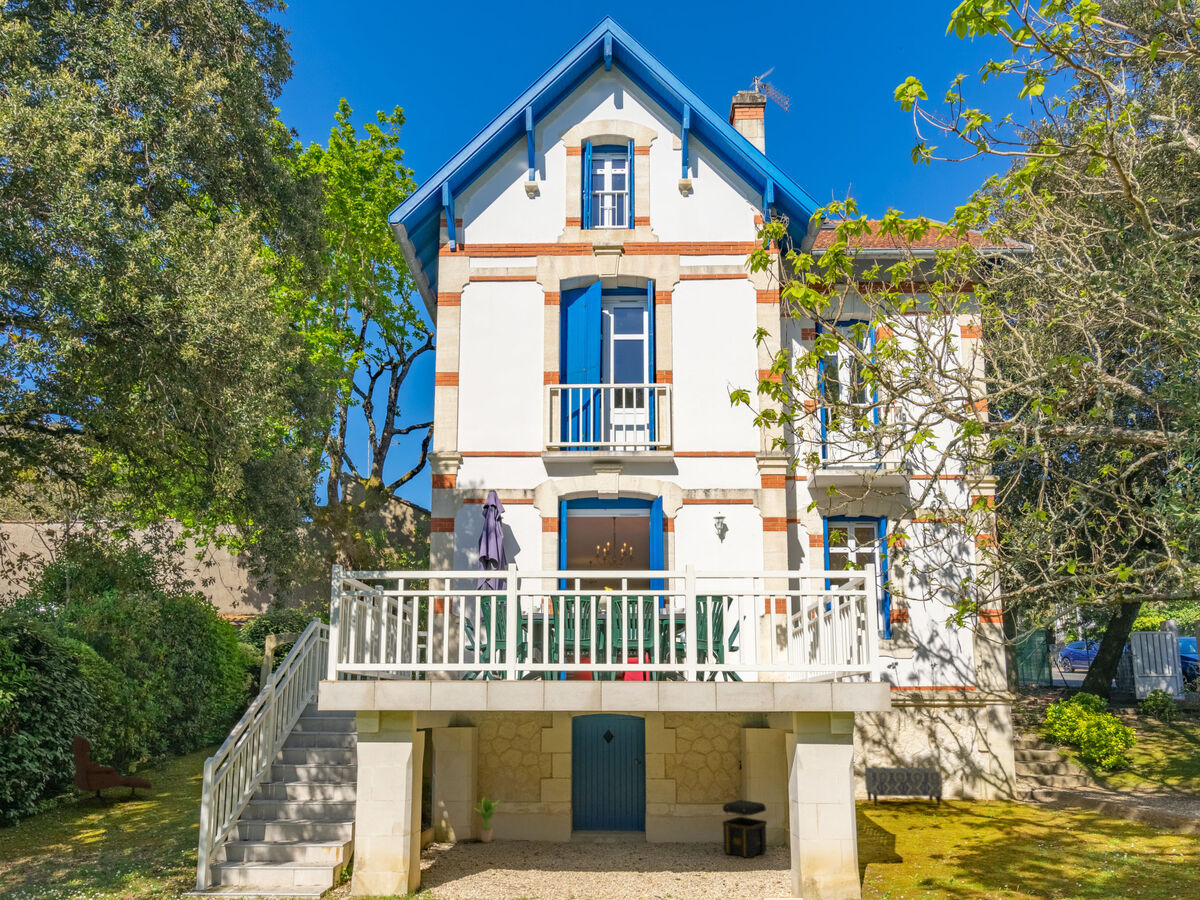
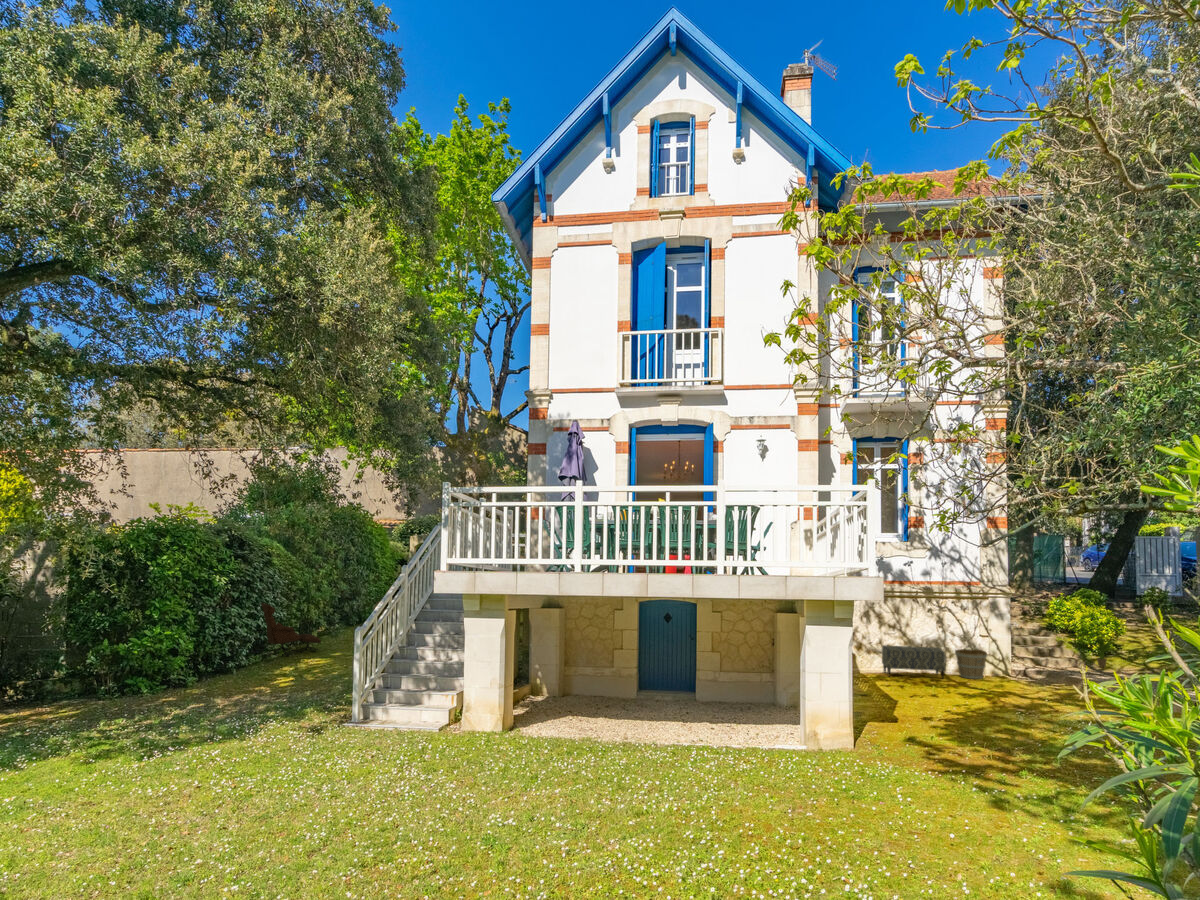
wooden bucket: none [950,768,989,805] -> present [955,649,987,679]
potted plant: present [476,797,499,842] -> present [1095,637,1112,667]
toolbox: present [723,800,767,858] -> none [756,670,793,715]

